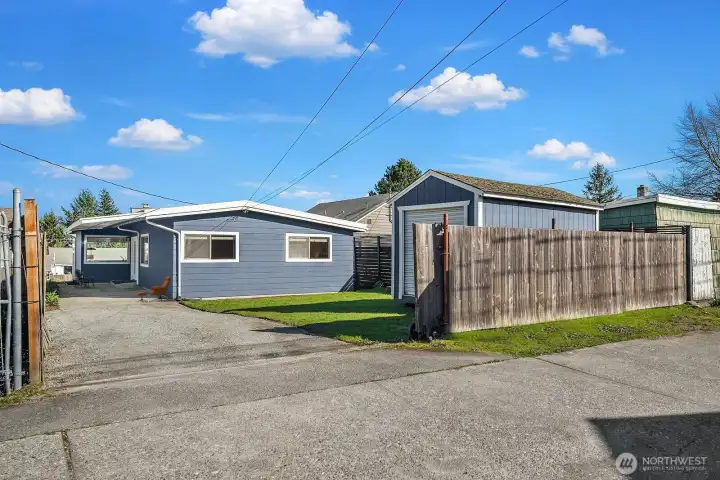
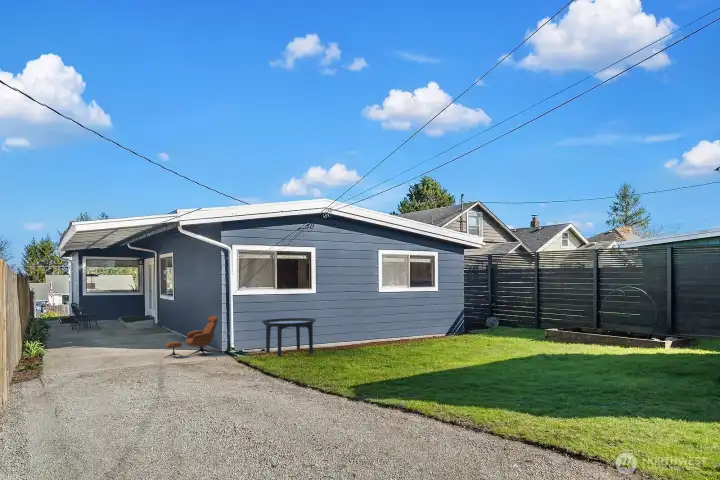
round table: none [198,279,235,302] -> present [262,318,316,356]

